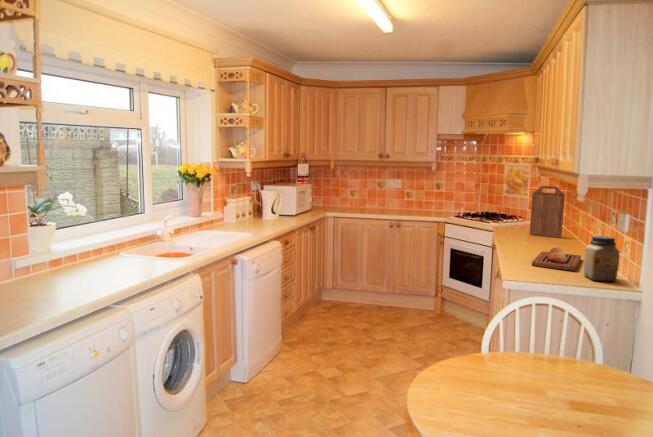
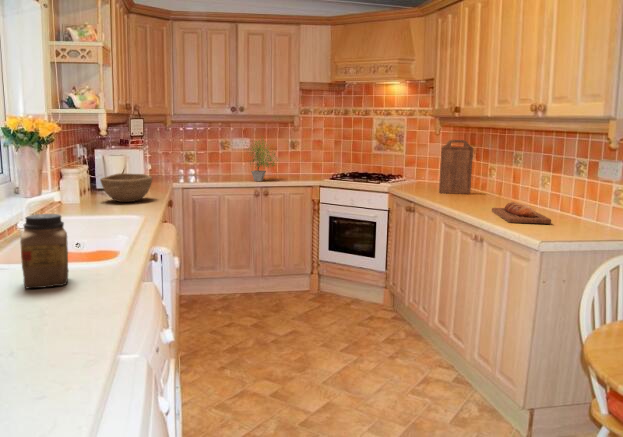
potted plant: none [382,178,412,215] -> present [248,140,275,181]
bowl: none [252,204,288,225] -> present [100,173,152,202]
jar: present [584,236,620,281] -> present [20,214,68,288]

